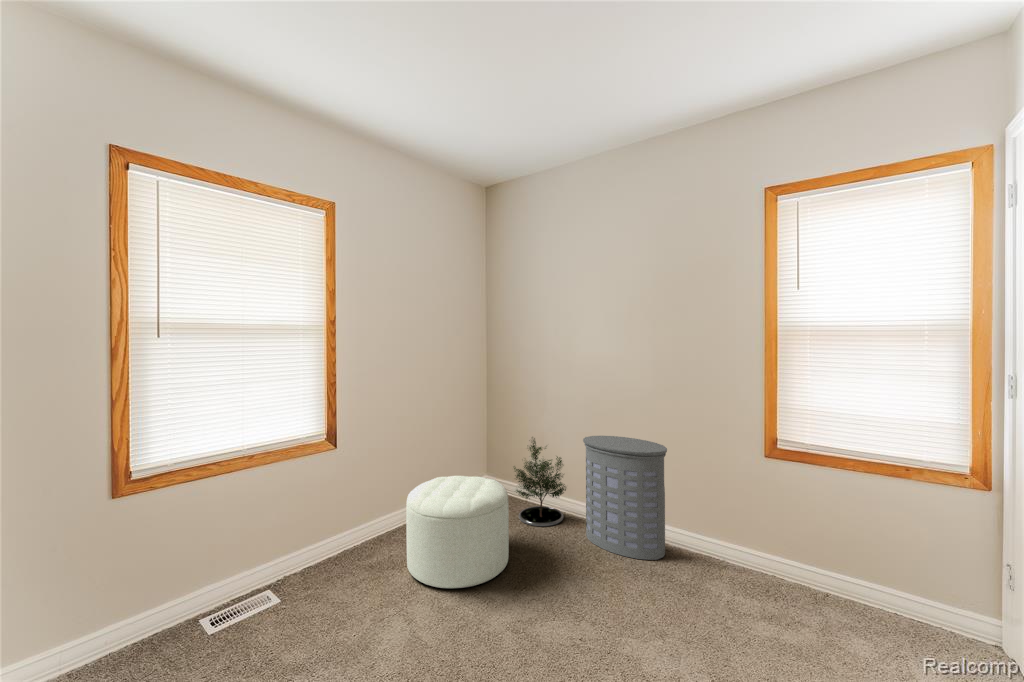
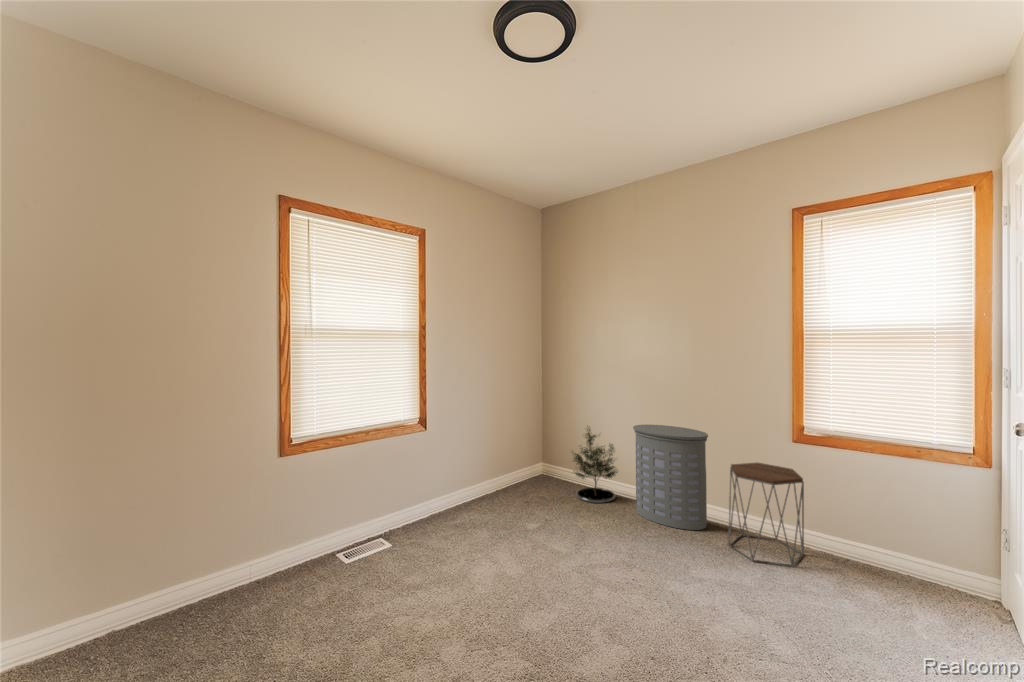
ottoman: present [406,476,509,588] -> none [486,455,570,543]
side table: none [691,481,778,607] -> present [728,463,804,566]

